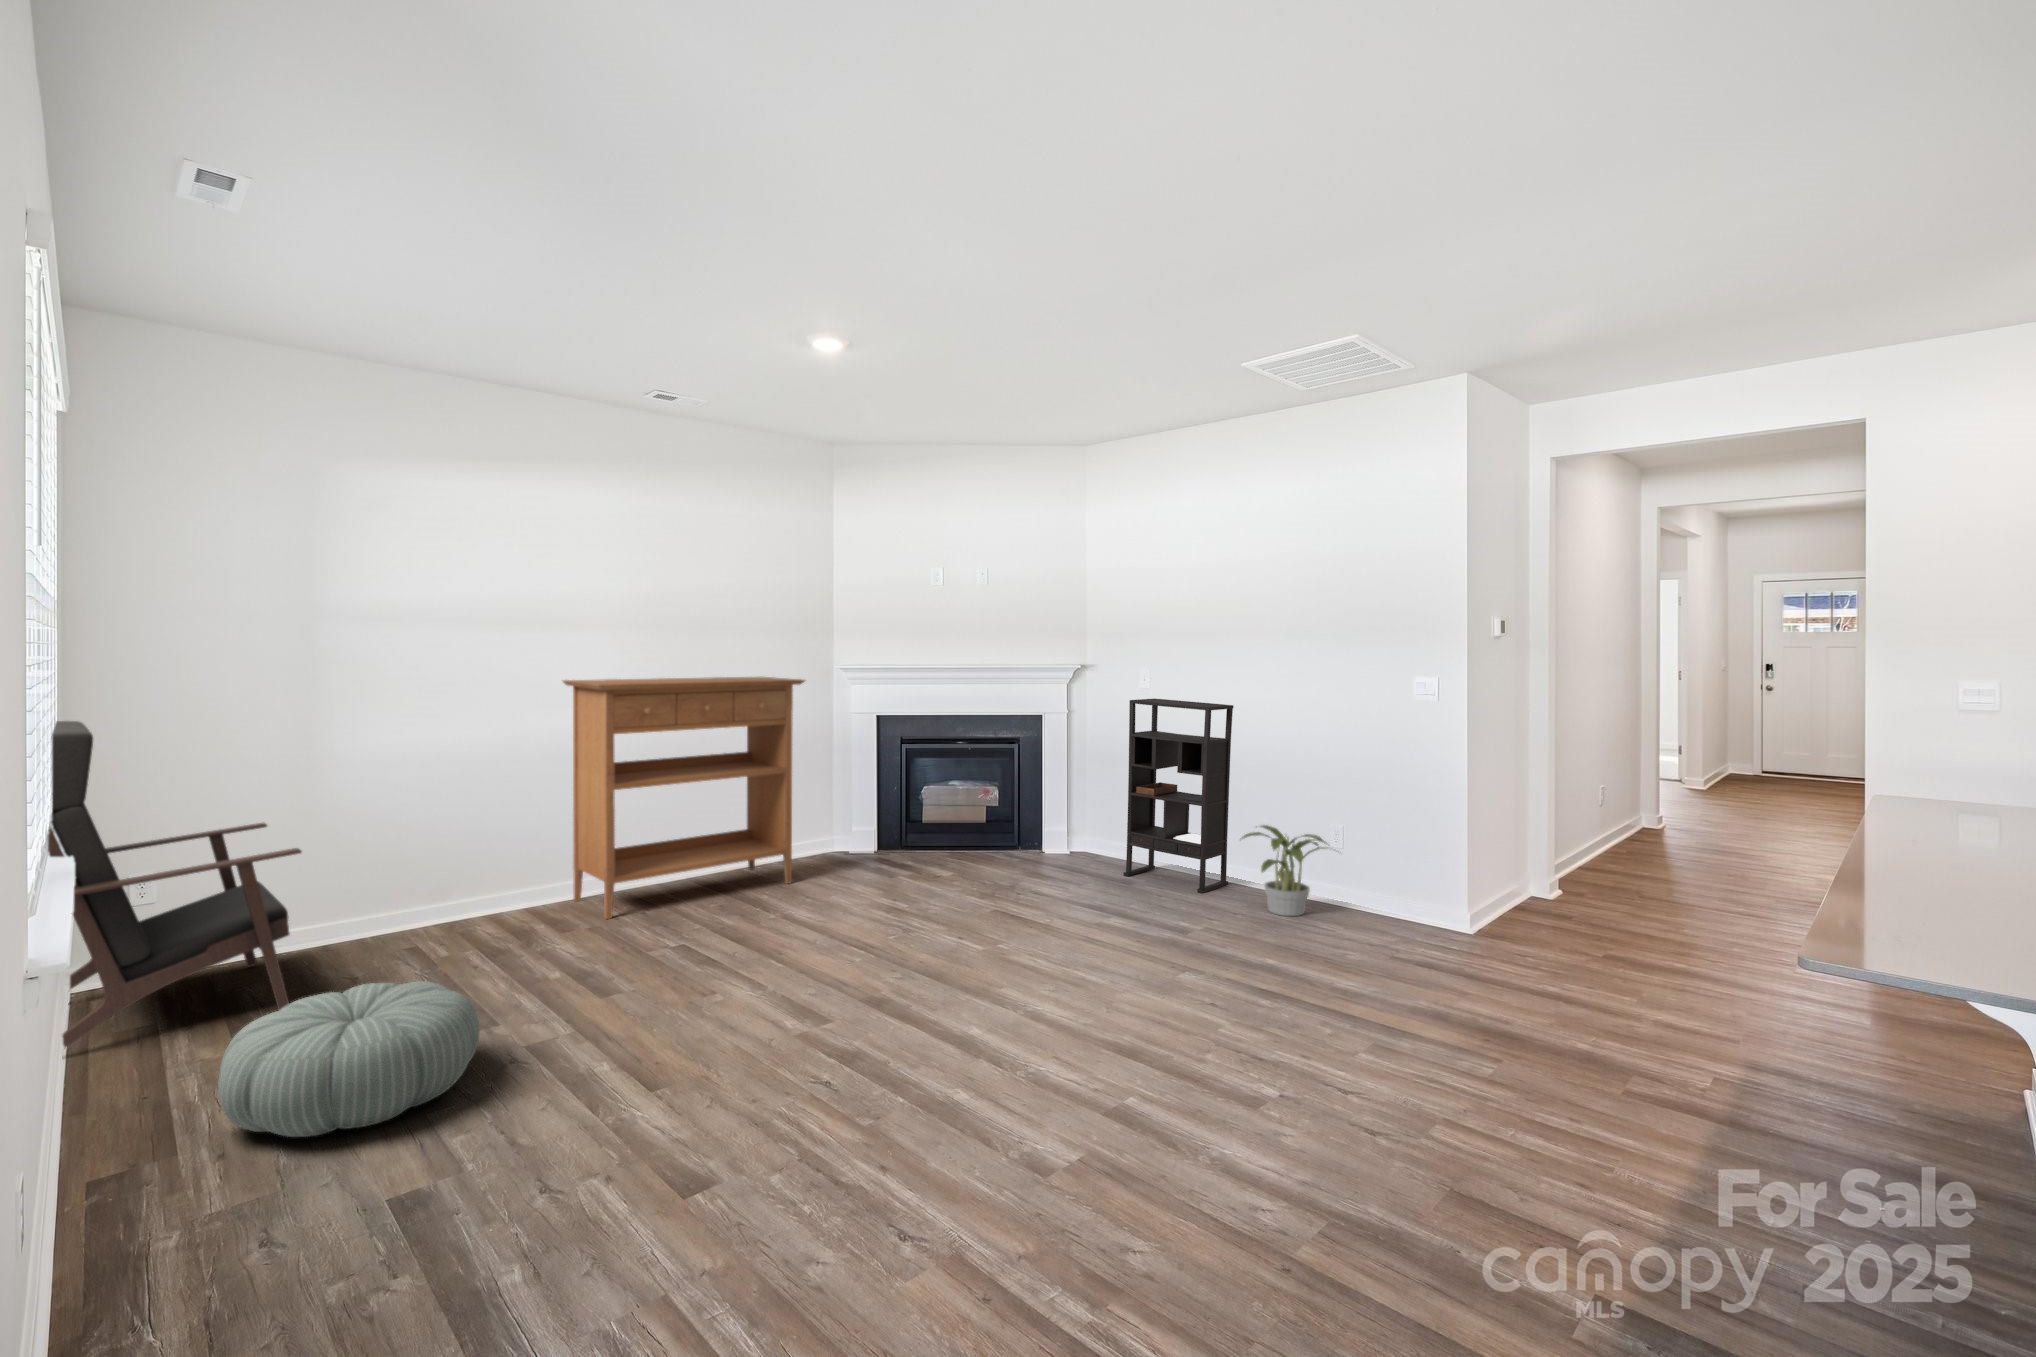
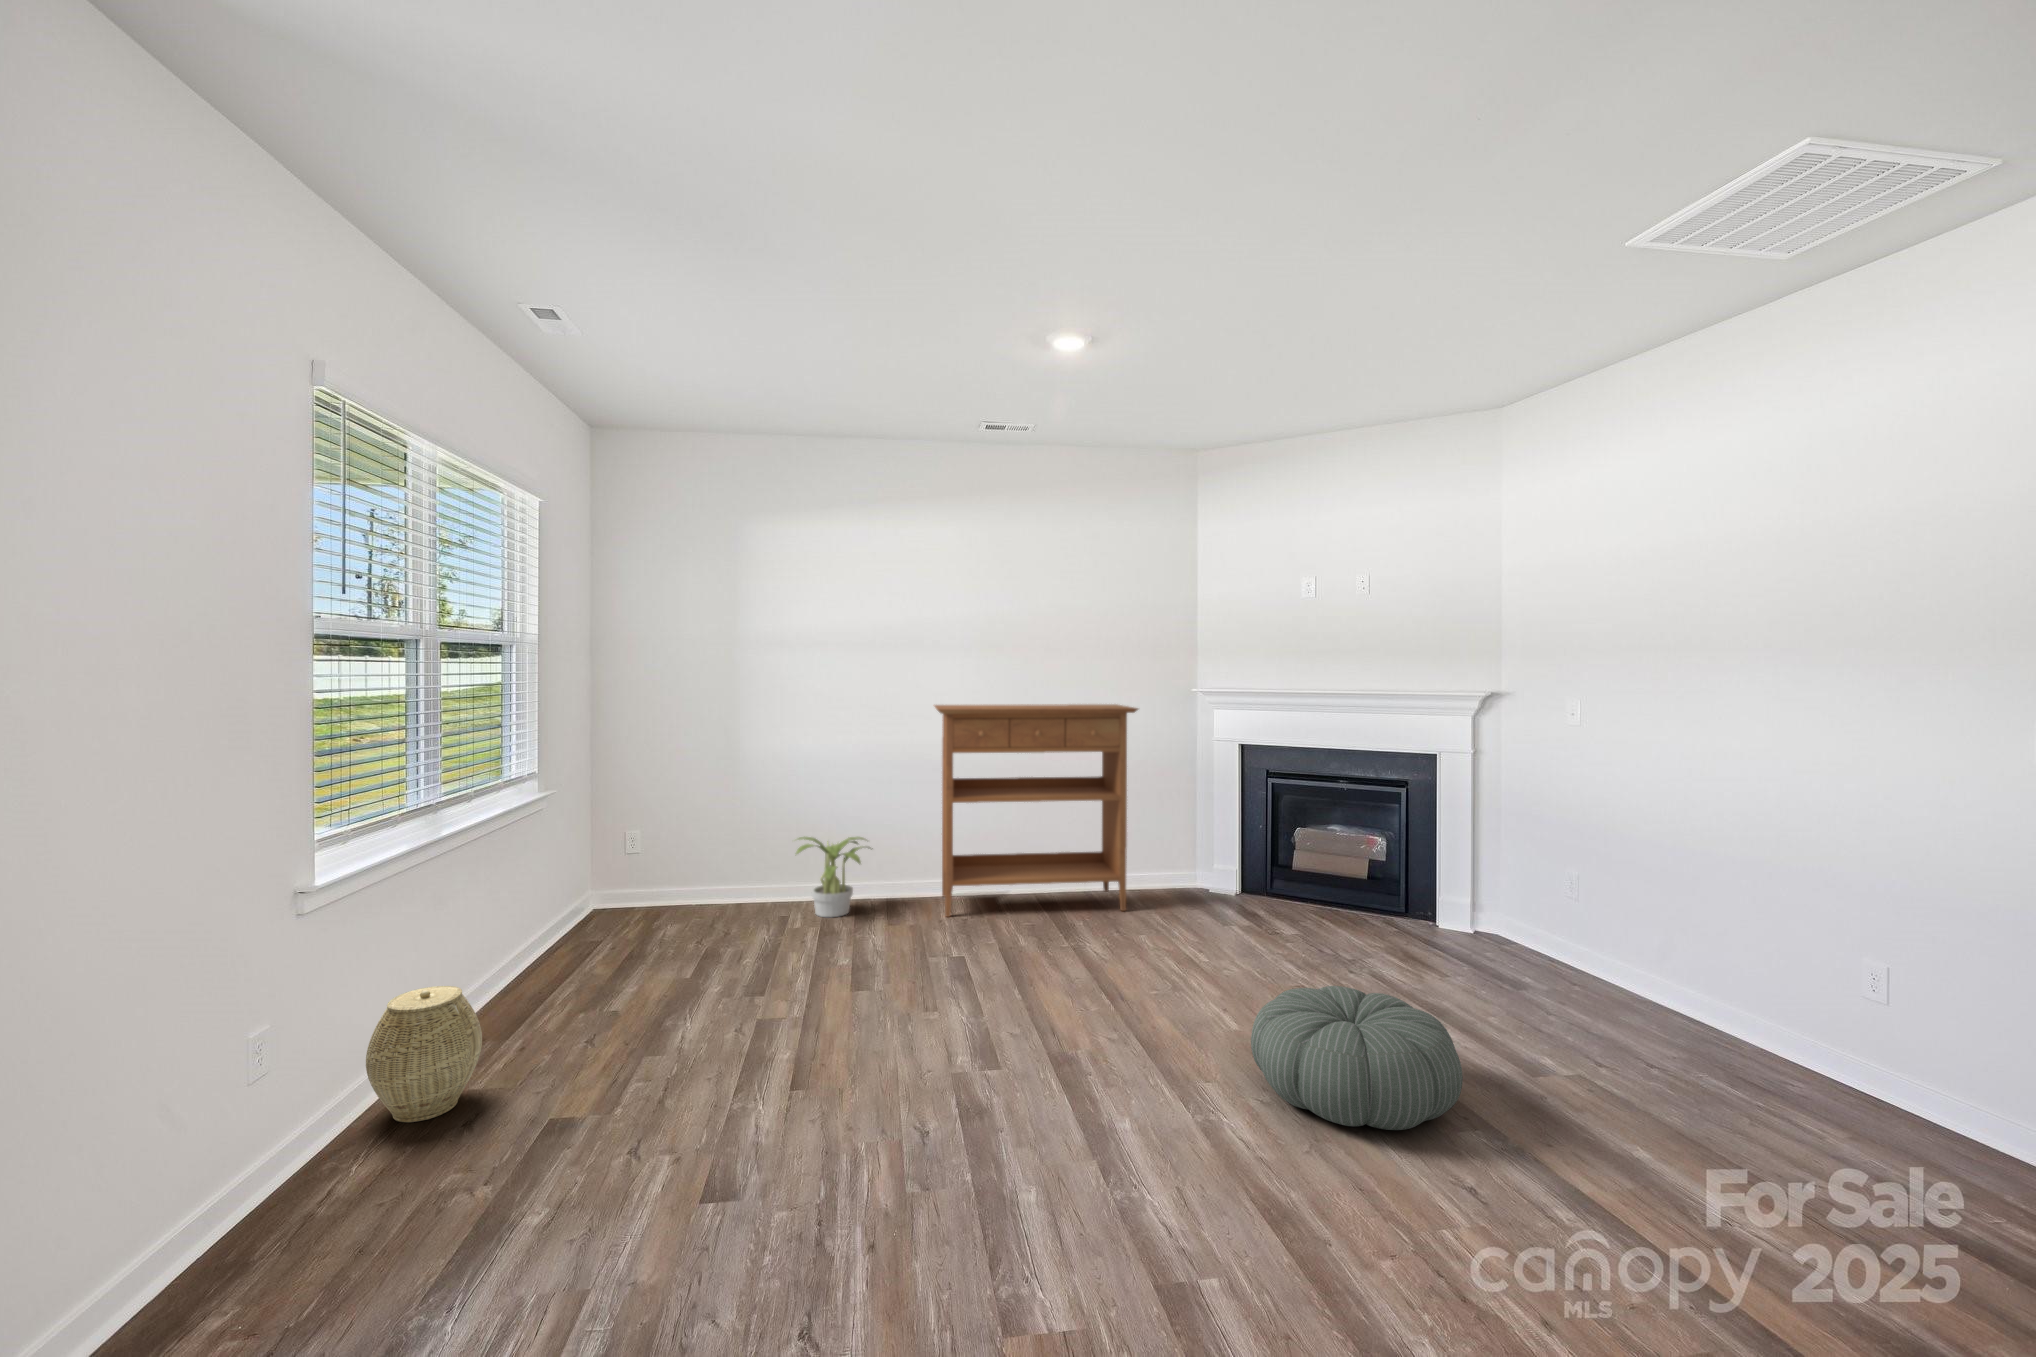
bookshelf: present [1124,699,1233,893] -> none [1523,742,1692,1021]
lounge chair: present [48,721,302,1047] -> none [550,726,723,951]
potted plant: present [1242,825,1335,916] -> present [796,837,866,917]
pouf: present [218,981,479,1137] -> present [1251,986,1463,1130]
woven basket: none [35,1088,226,1293] -> present [366,986,482,1122]

